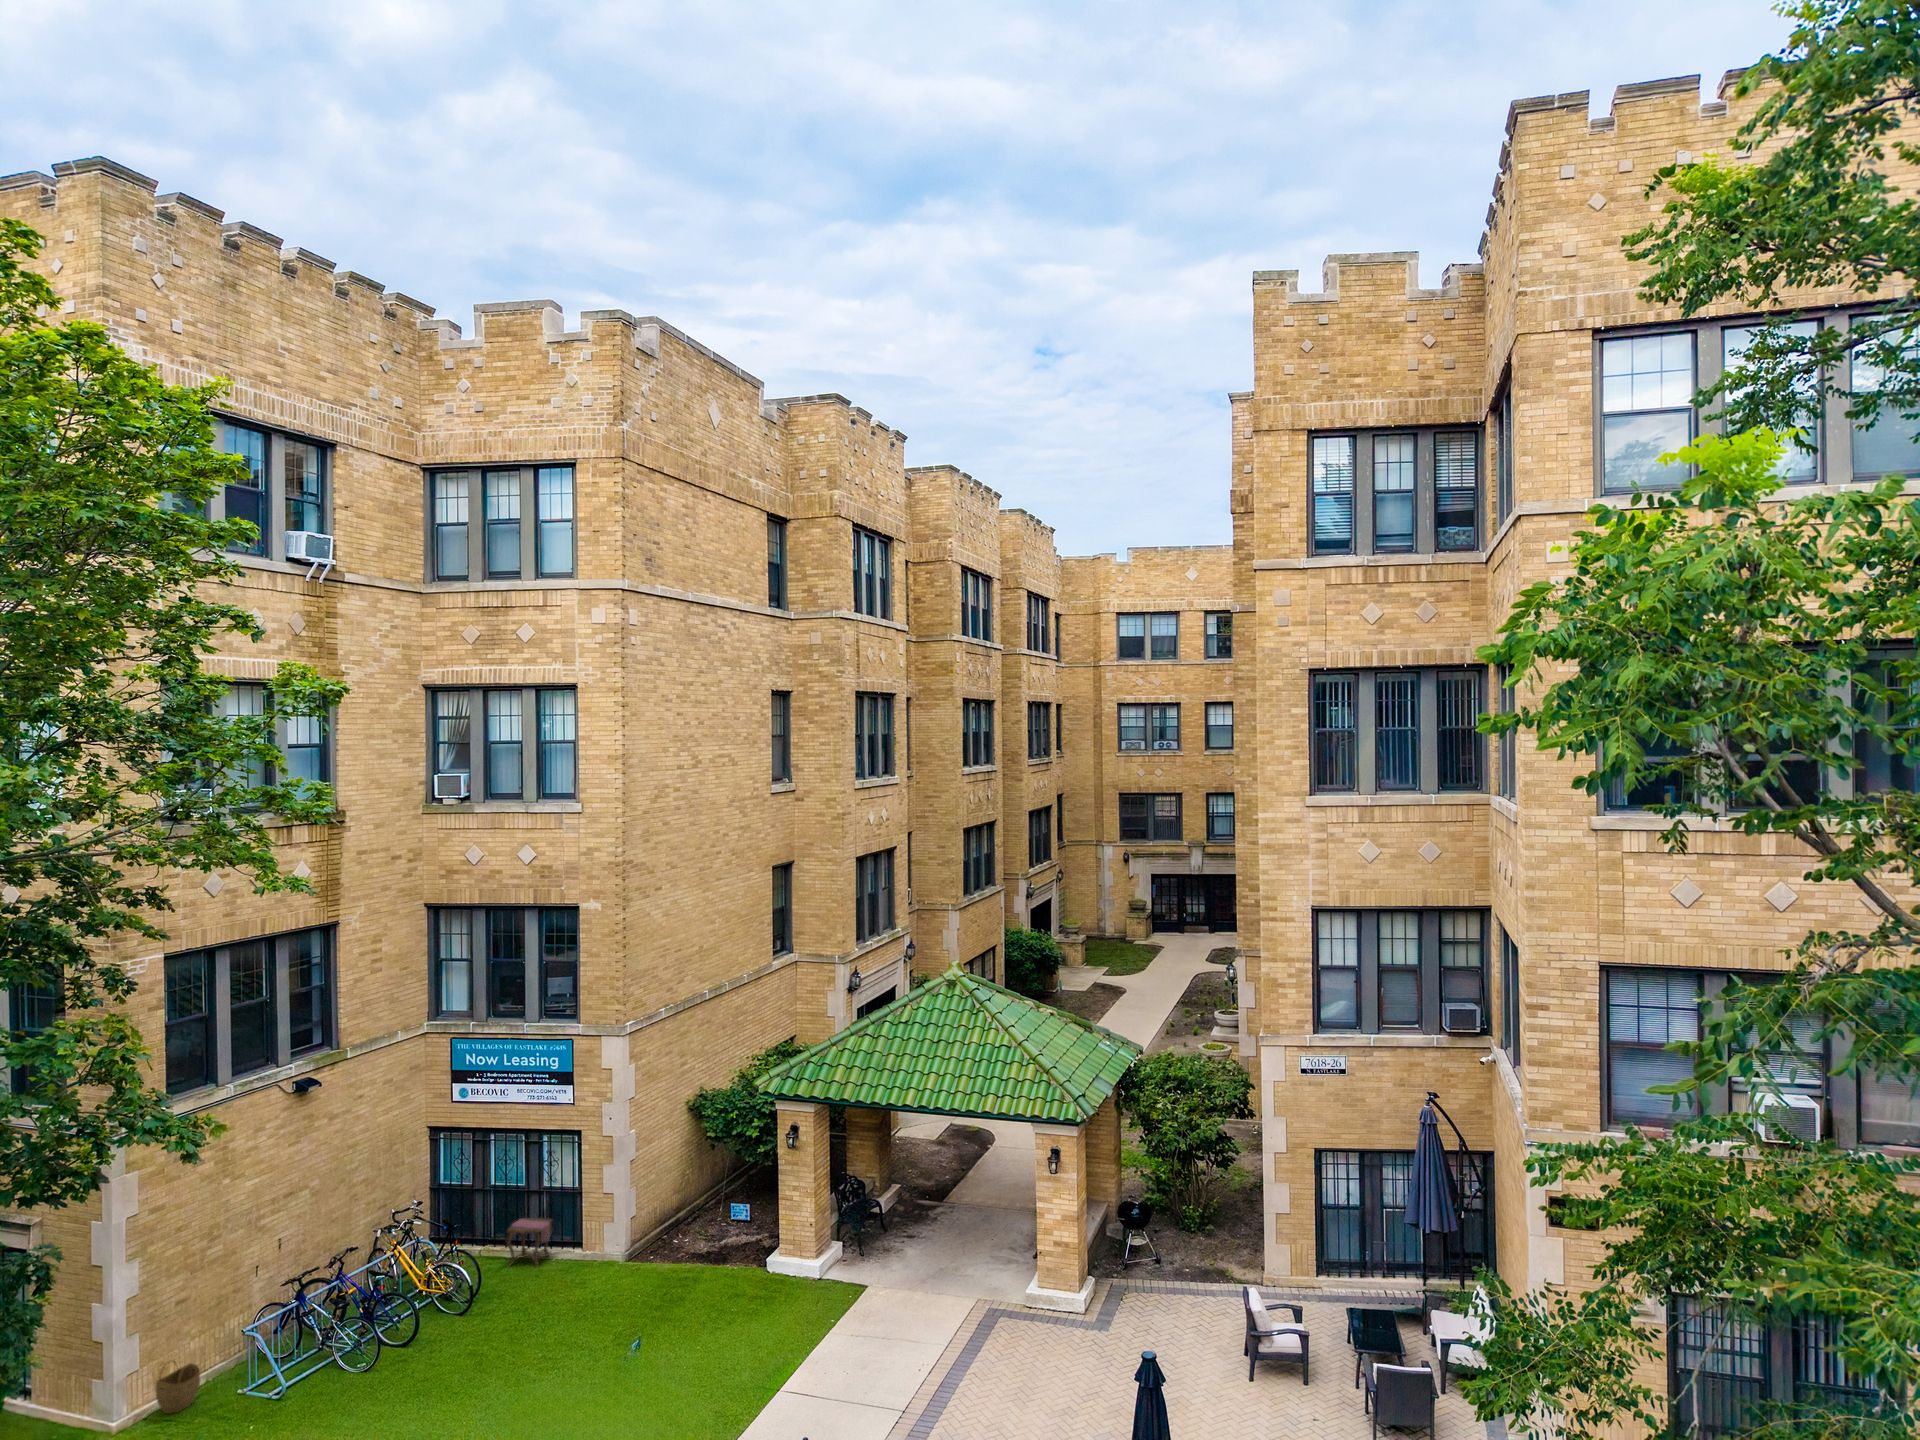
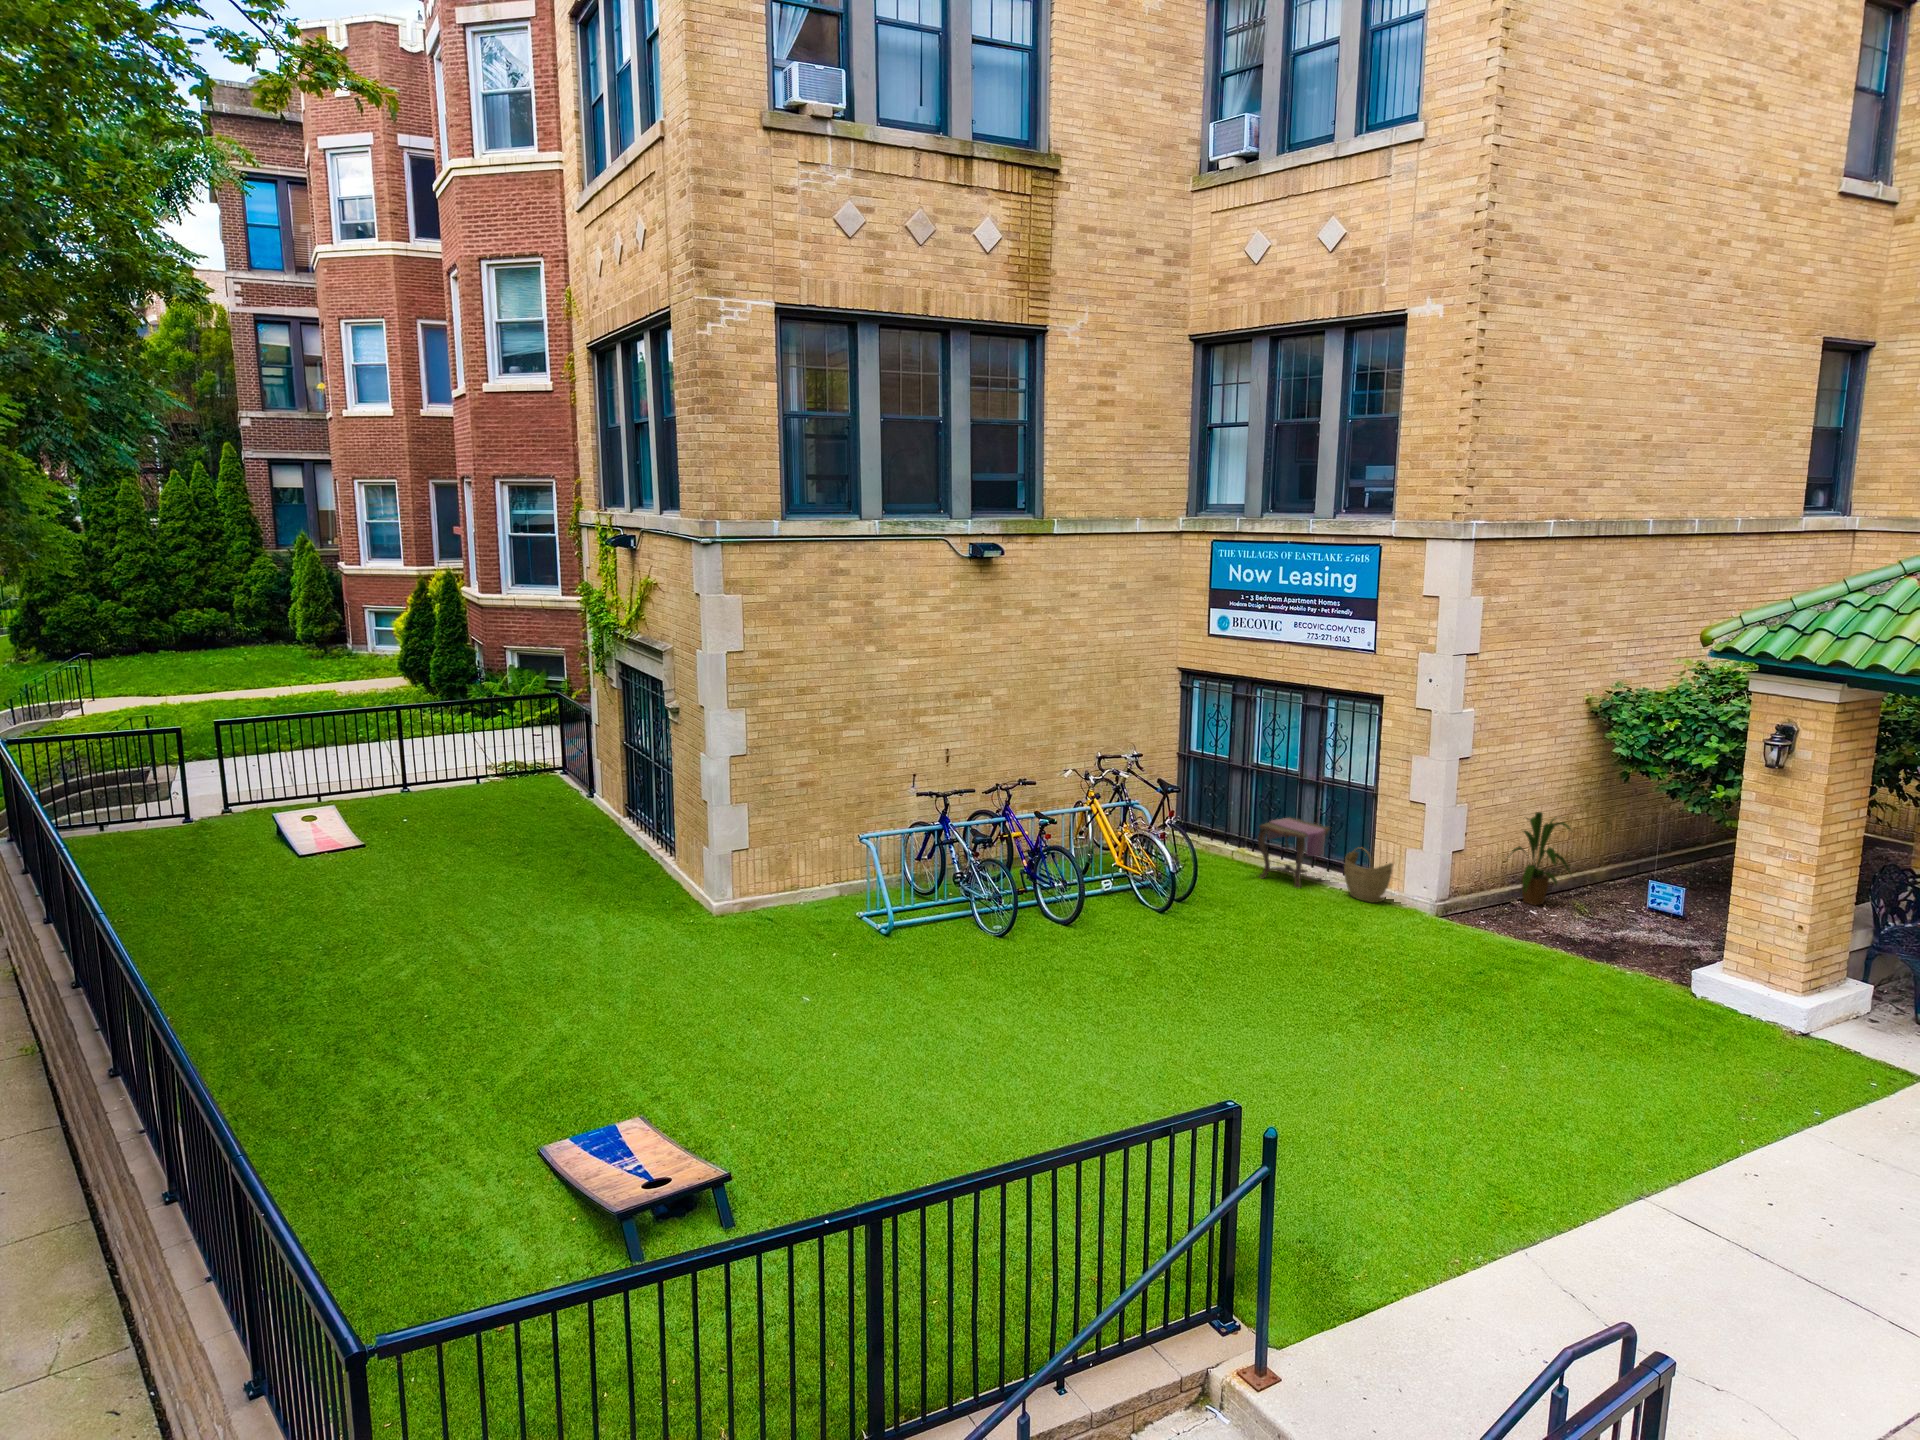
house plant: none [656,1179,696,1237] -> present [1508,812,1572,905]
woven basket: present [155,1363,200,1414] -> present [1344,847,1393,903]

